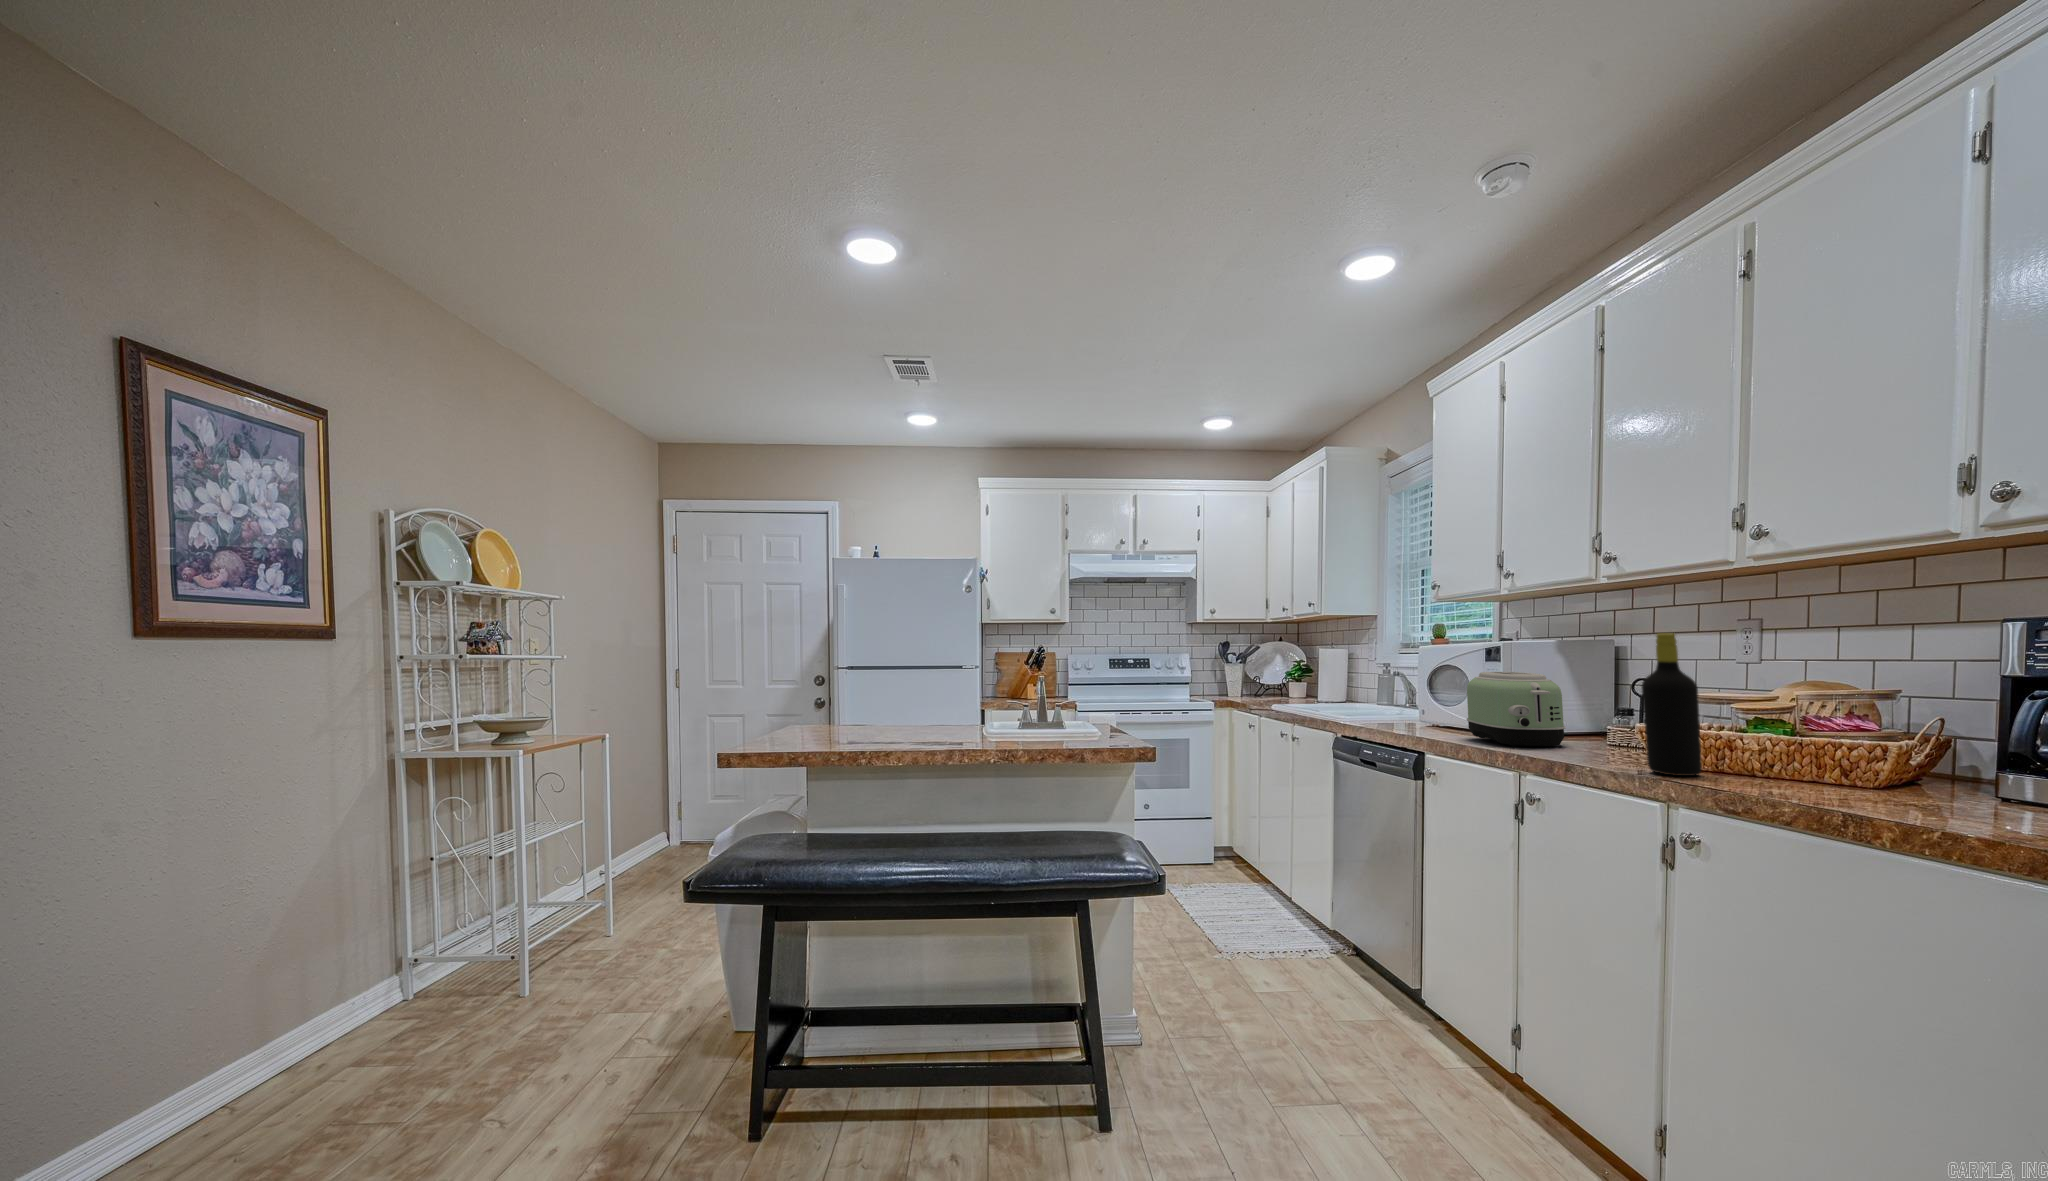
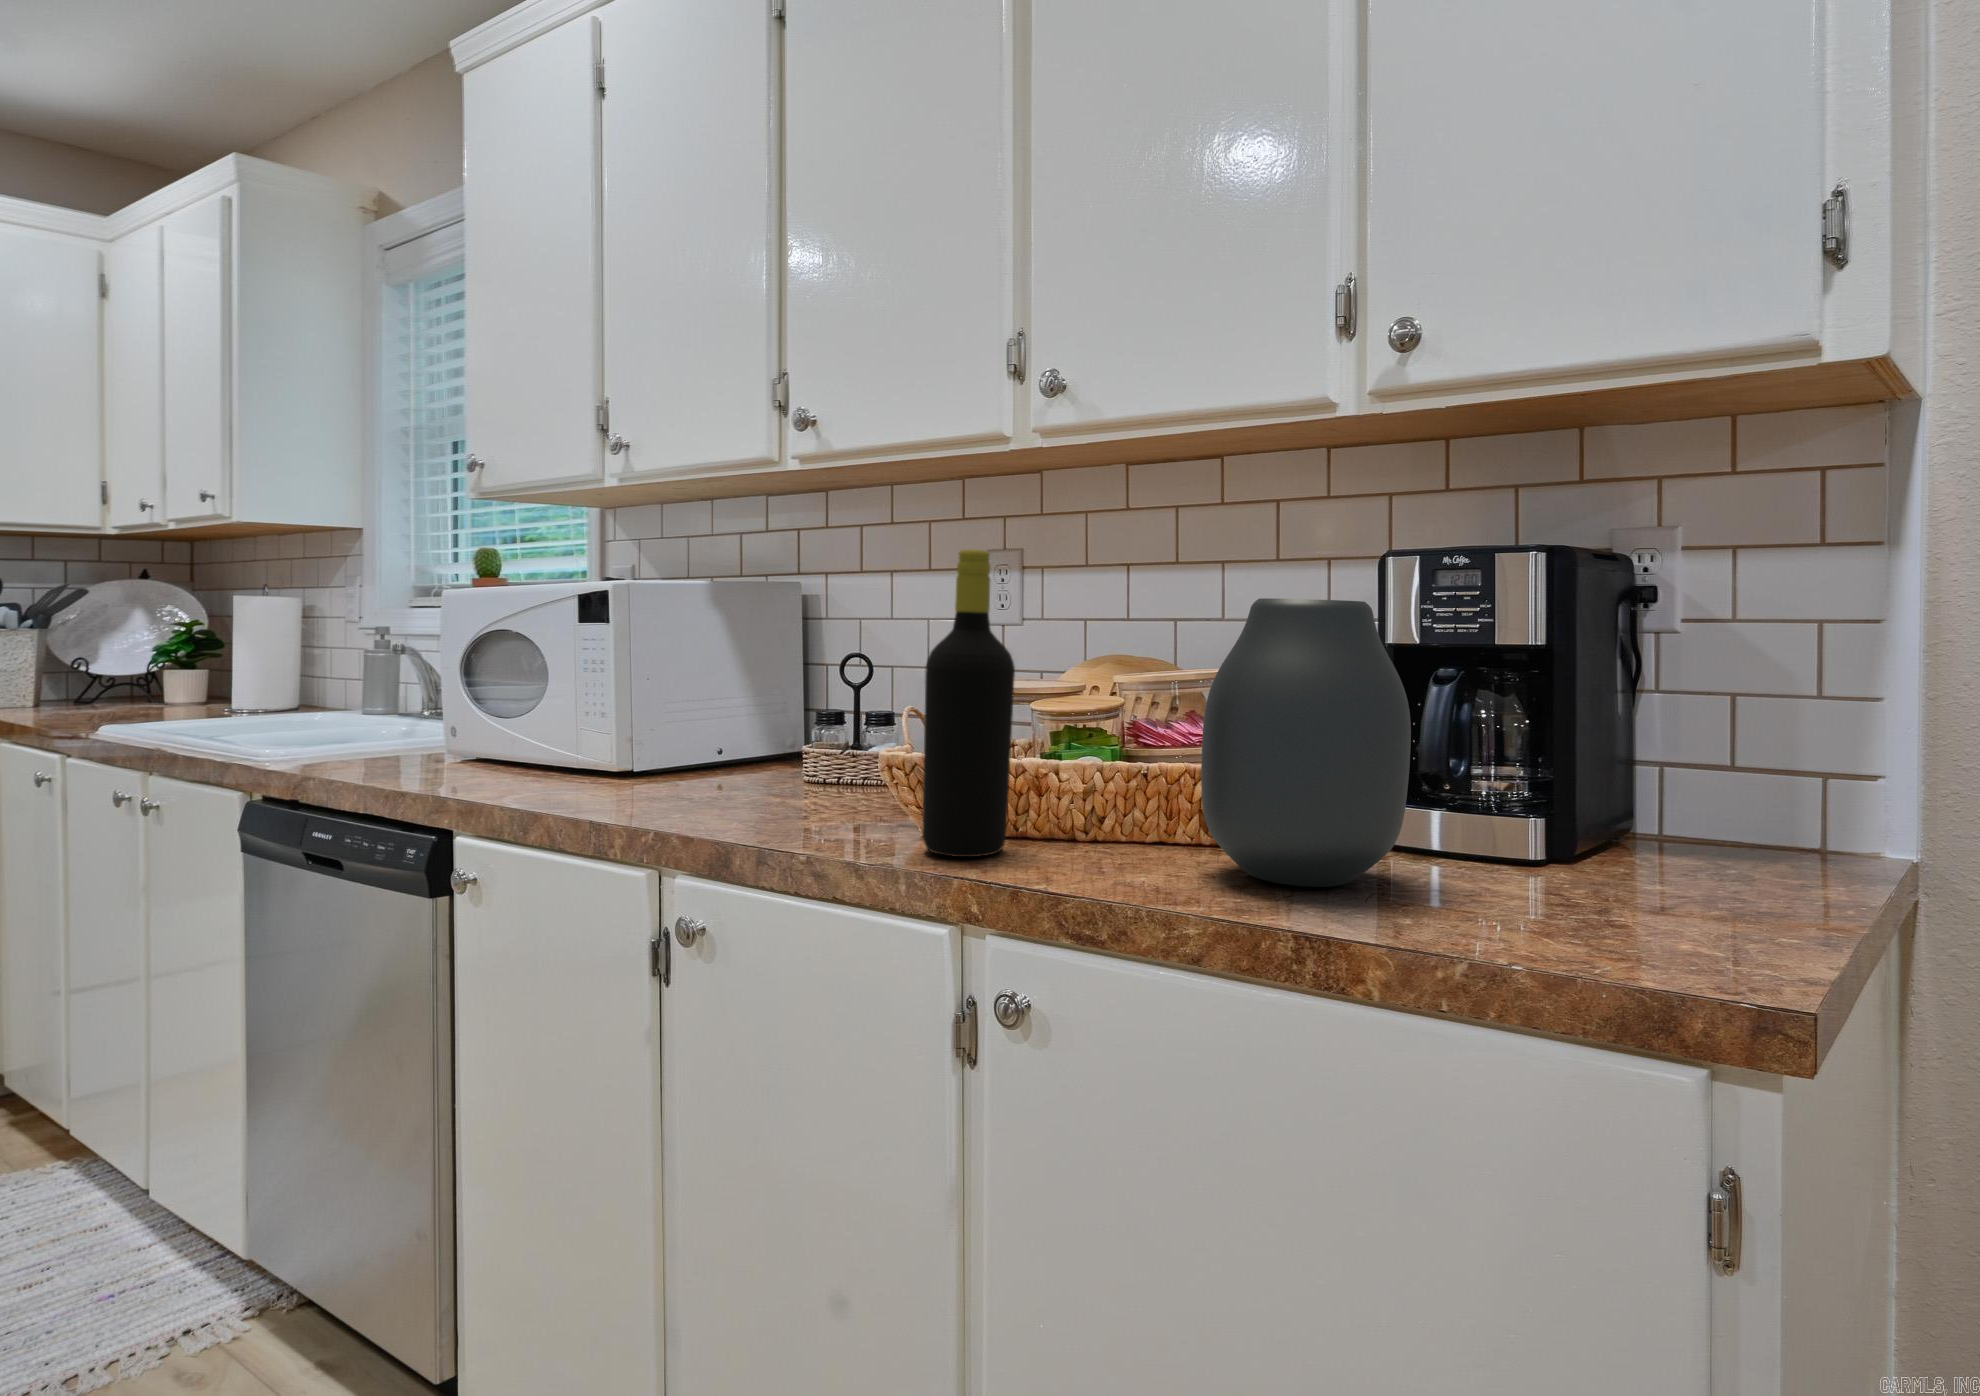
vase: none [1810,654,1974,807] -> present [1201,598,1411,887]
toaster: present [1466,672,1566,747] -> none [553,639,745,807]

